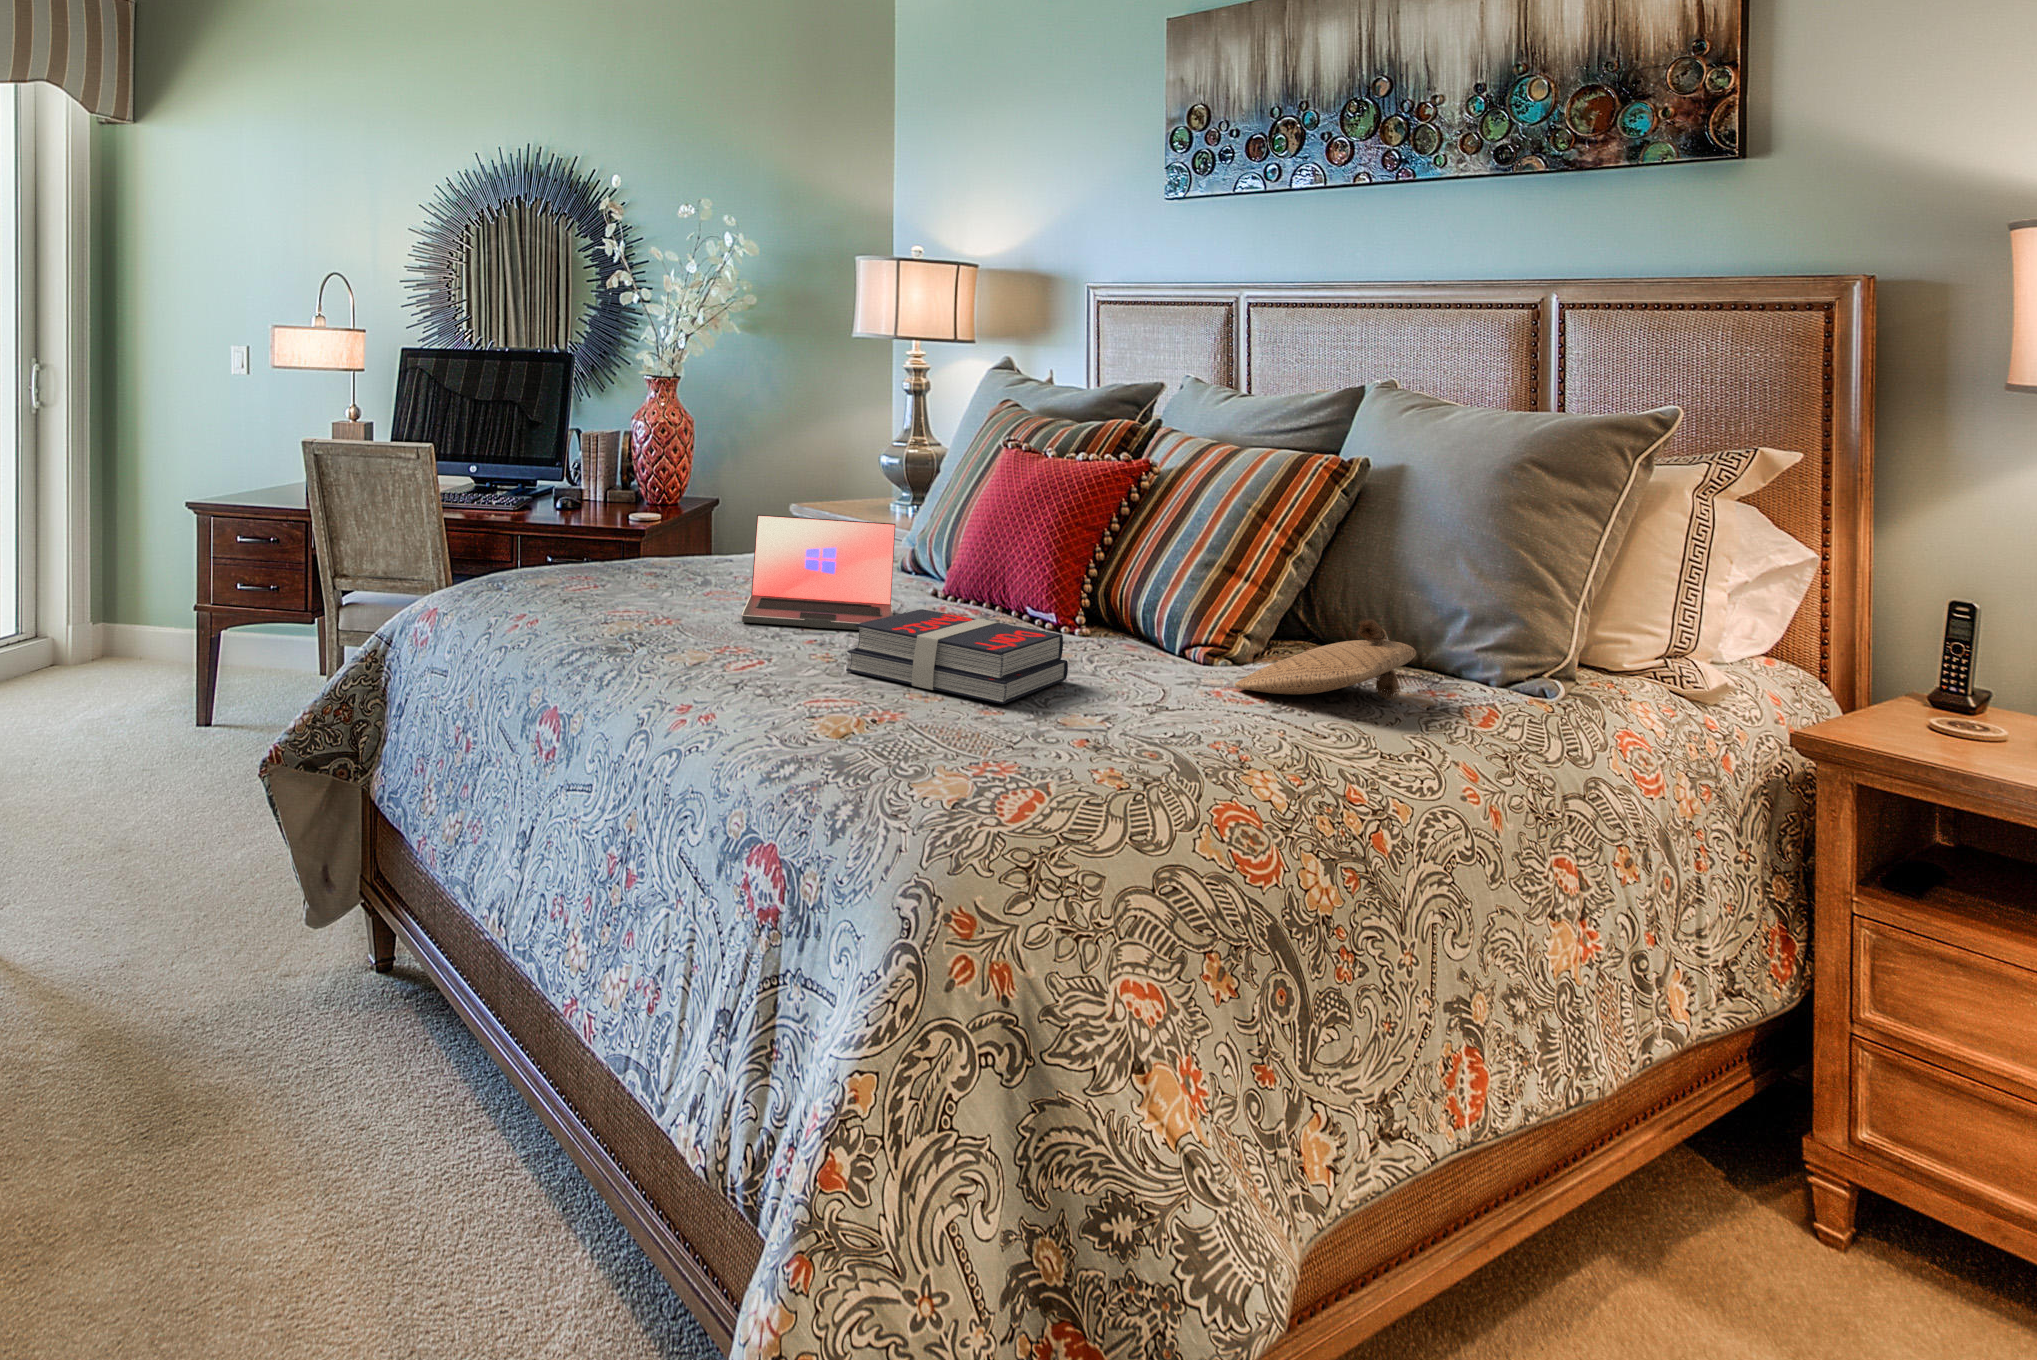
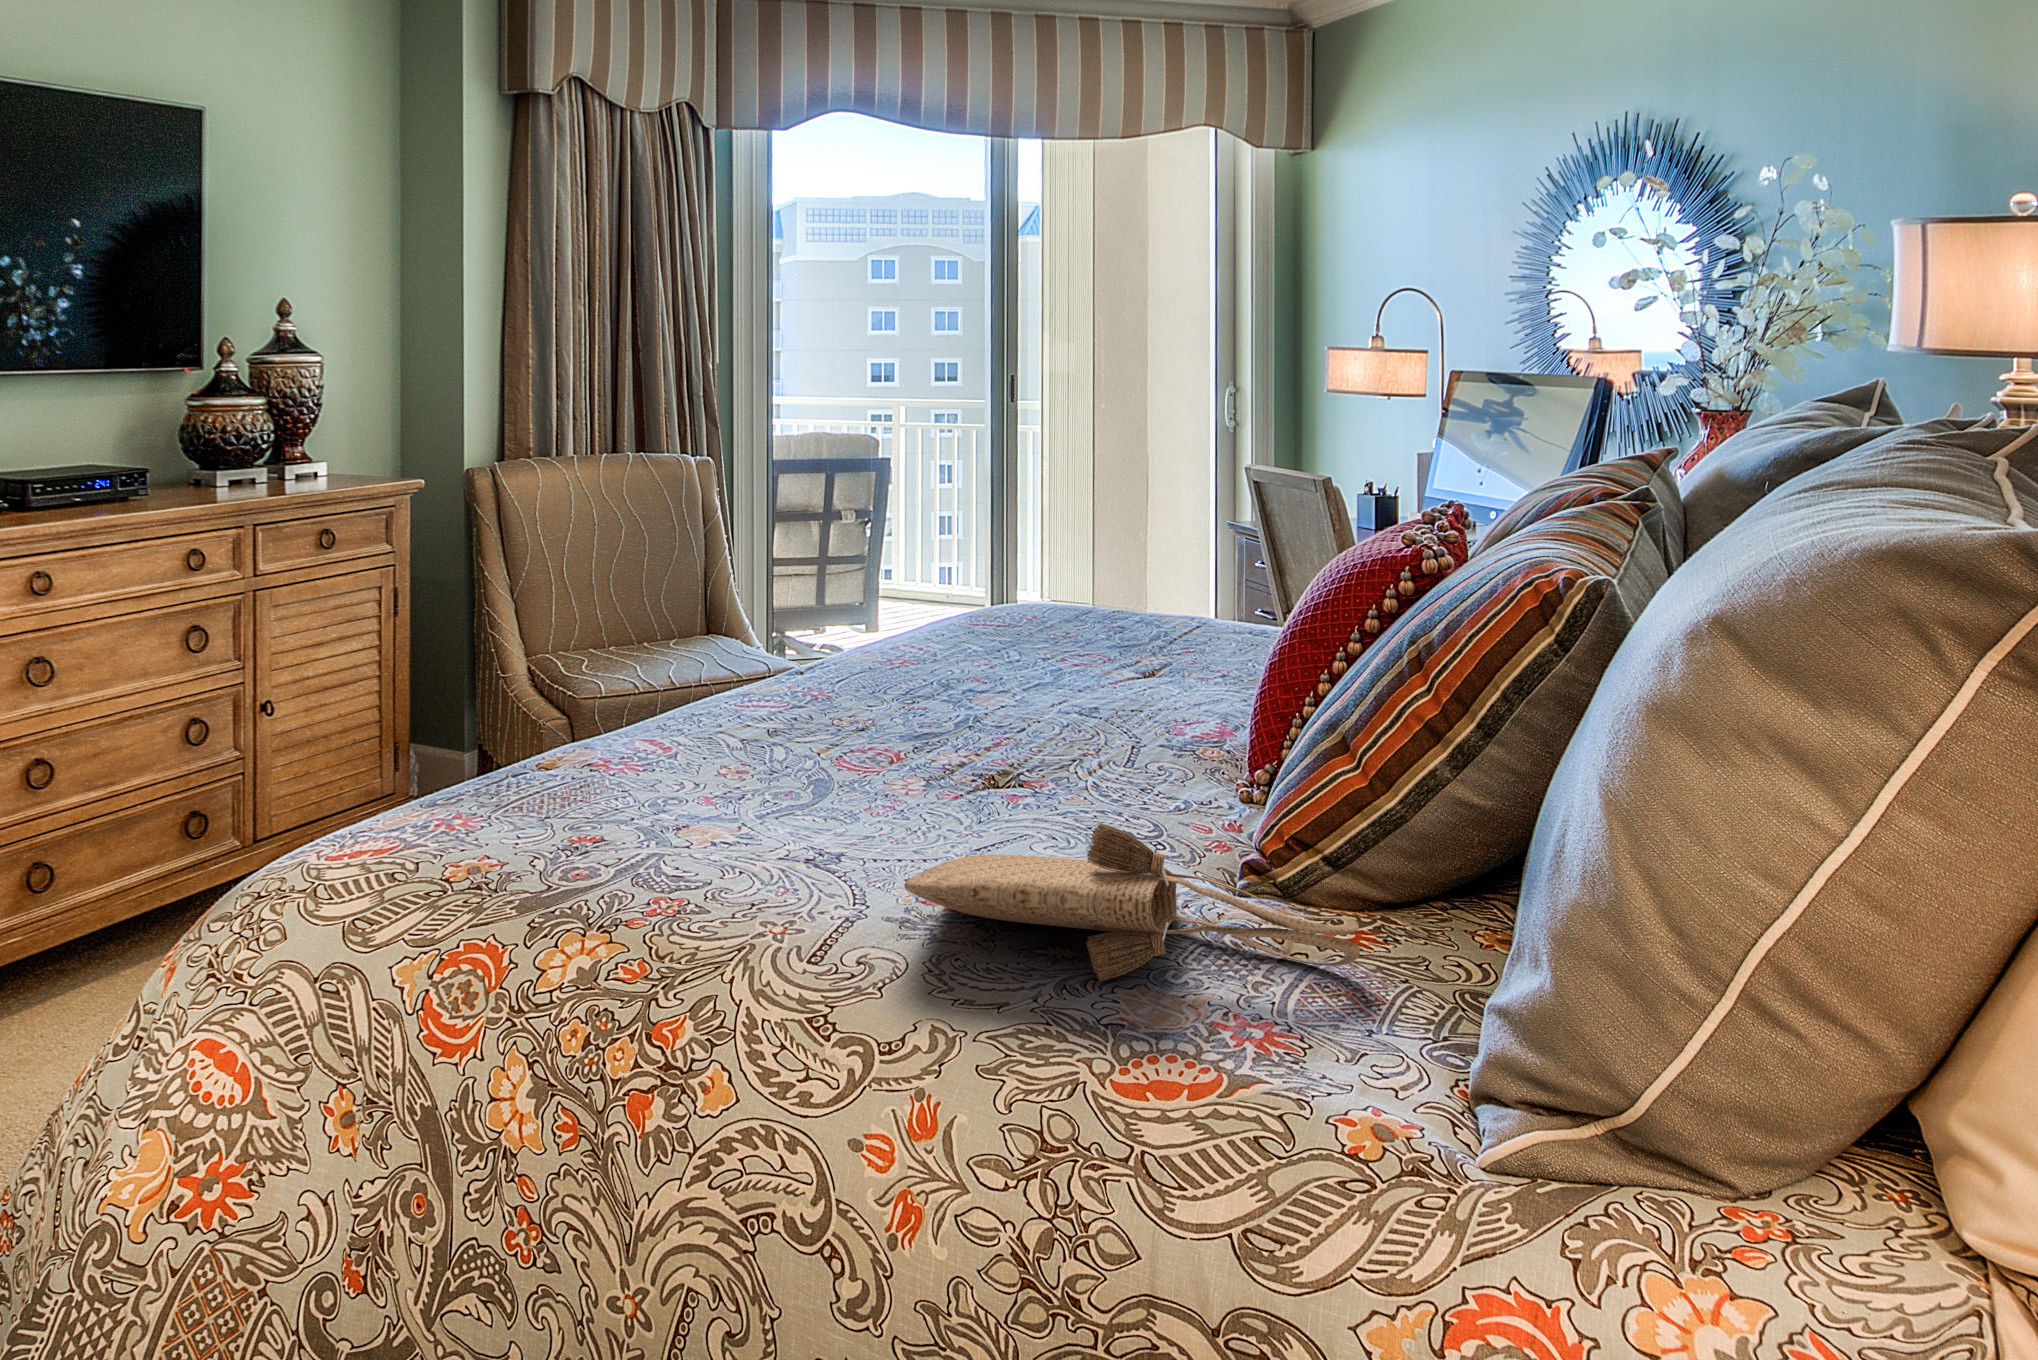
laptop: present [741,515,895,630] -> none [871,574,1081,725]
book: present [846,609,1068,704] -> none [678,684,888,804]

